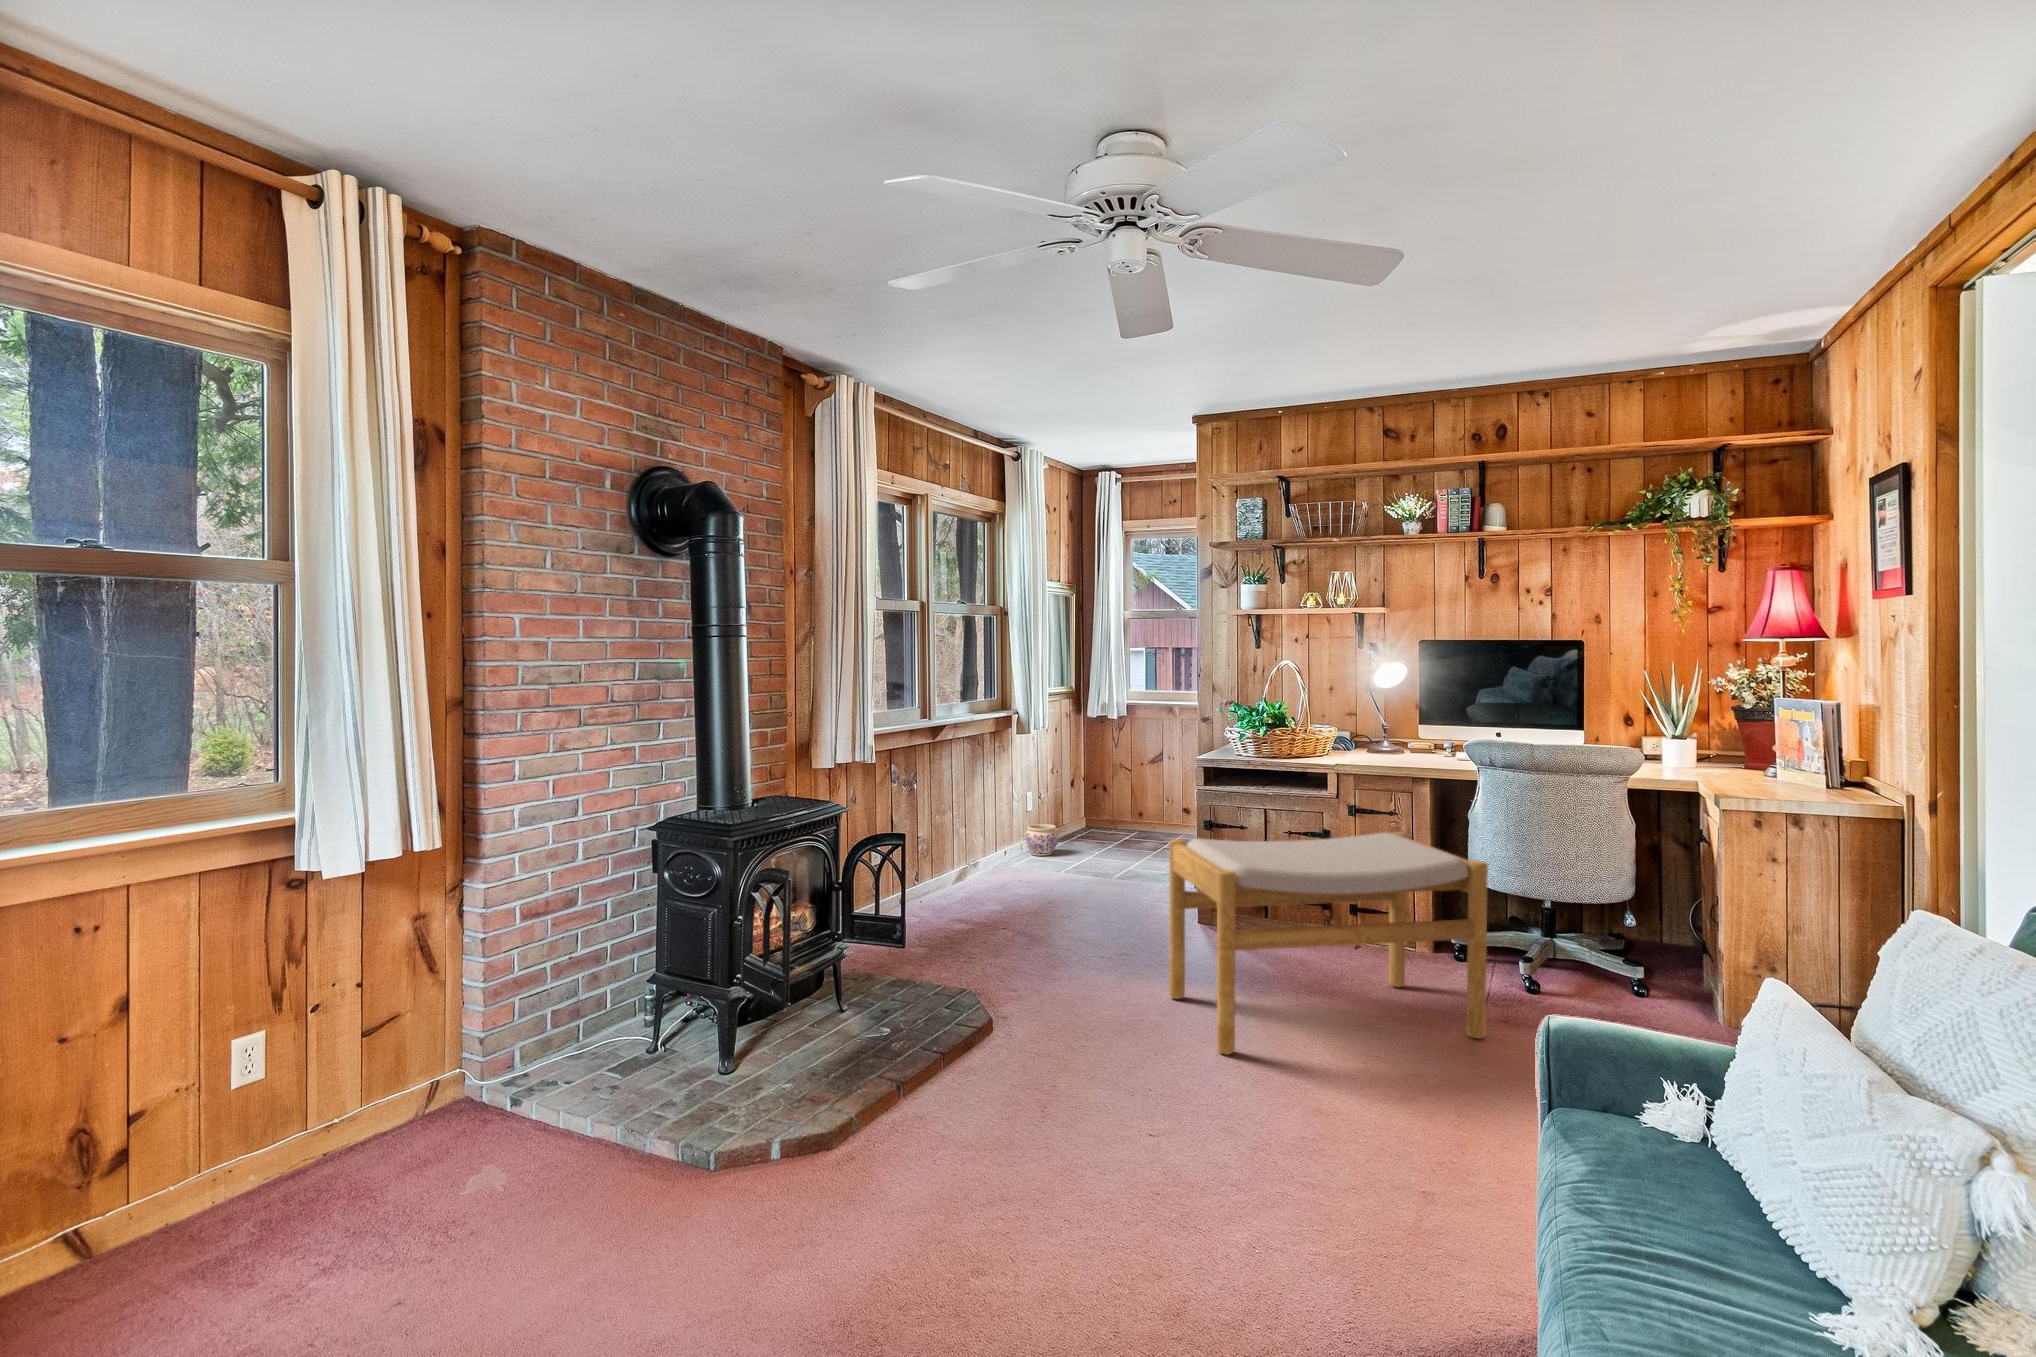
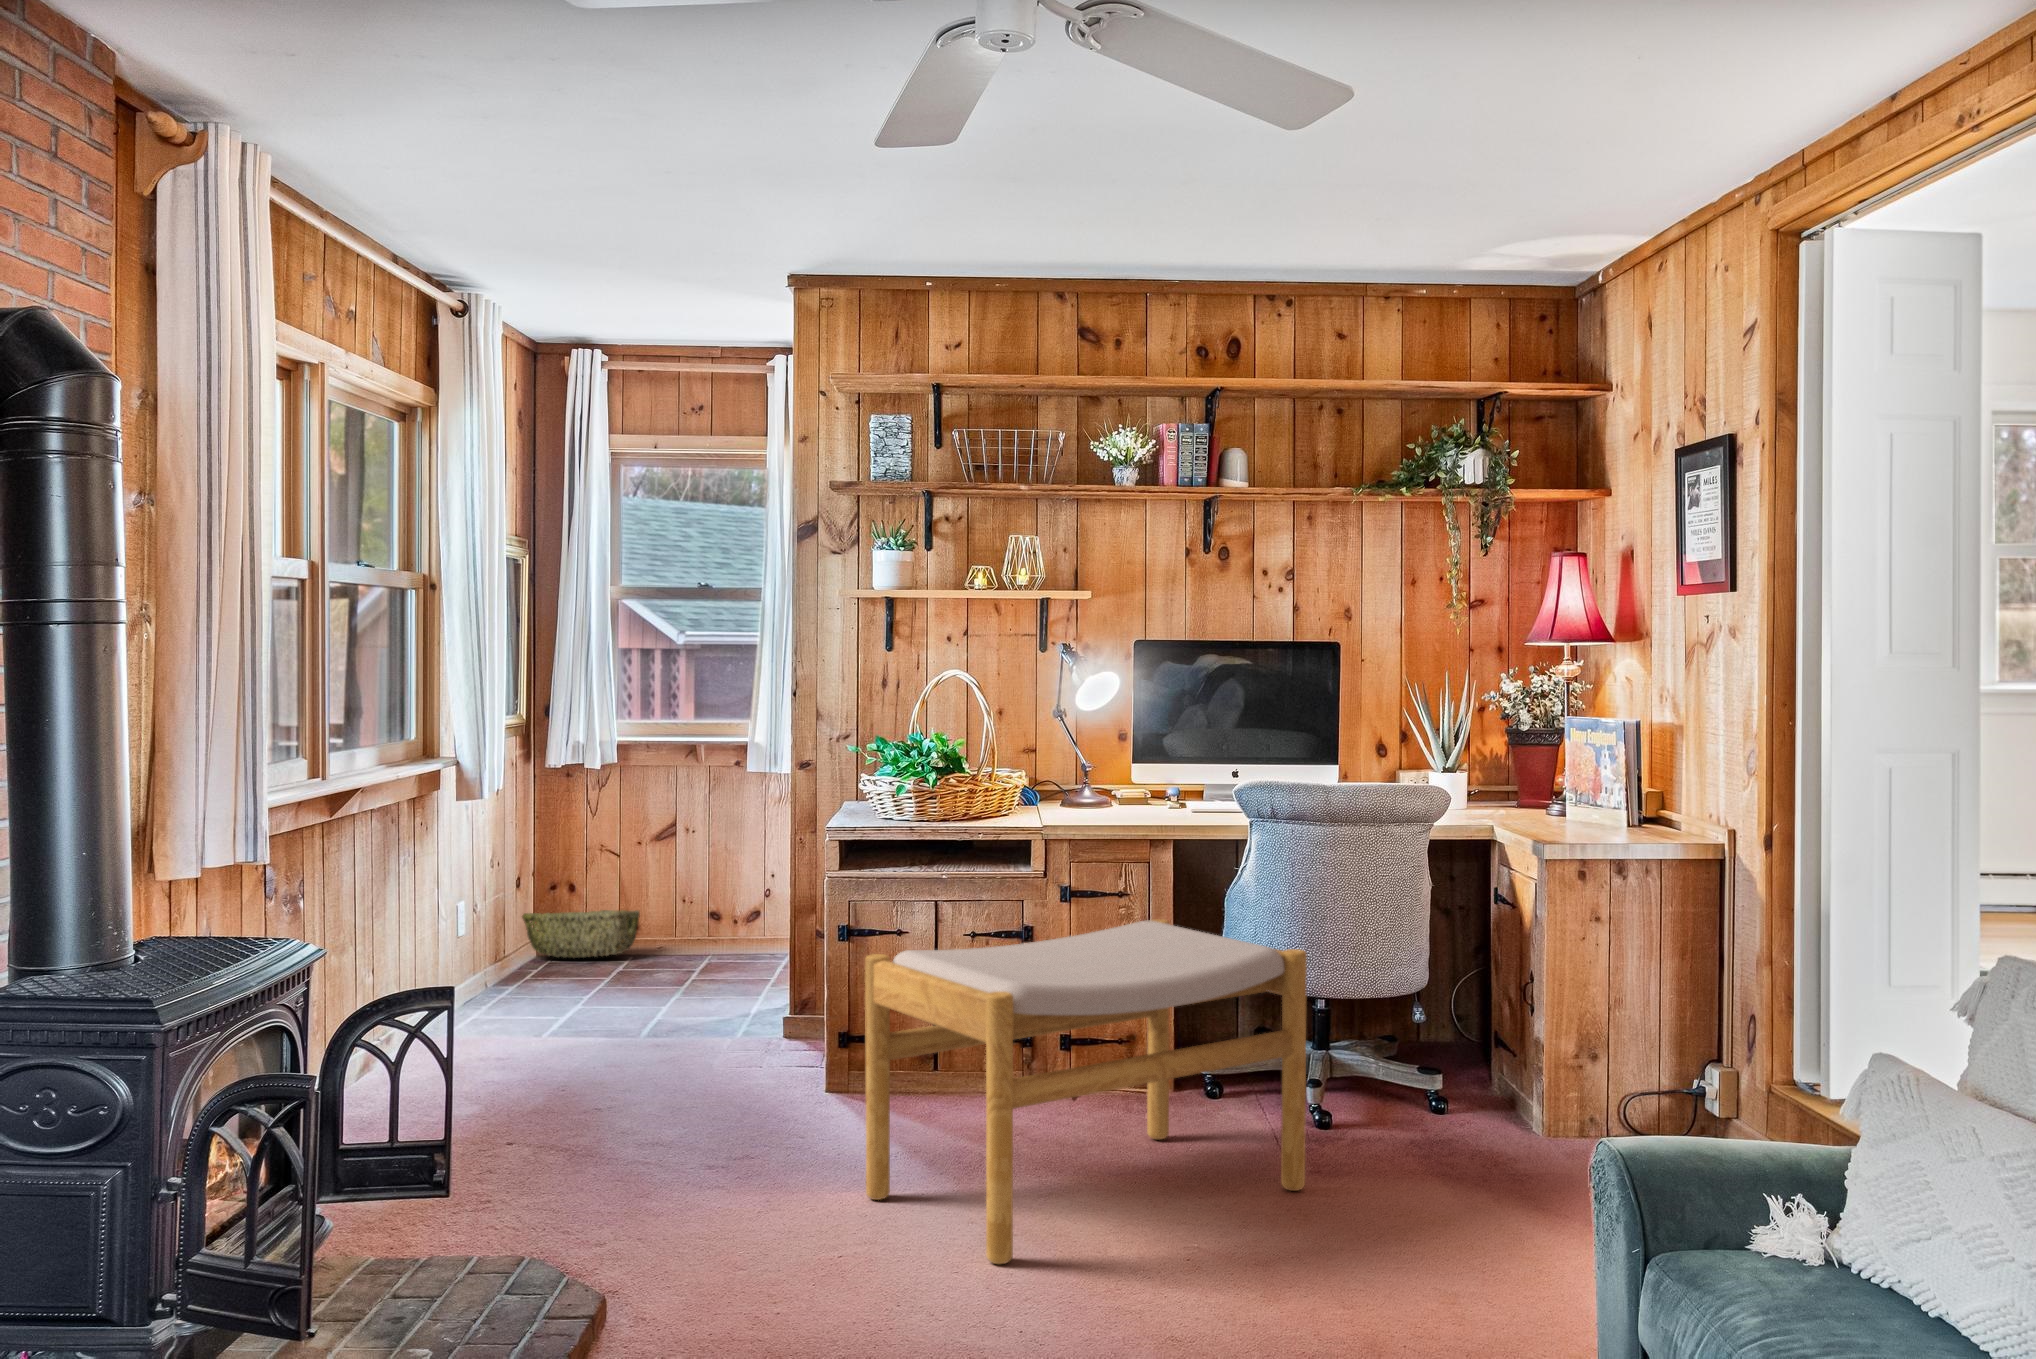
woven basket: none [1075,803,1144,834] -> present [522,910,640,958]
planter: present [1025,824,1058,856] -> none [463,952,523,1008]

